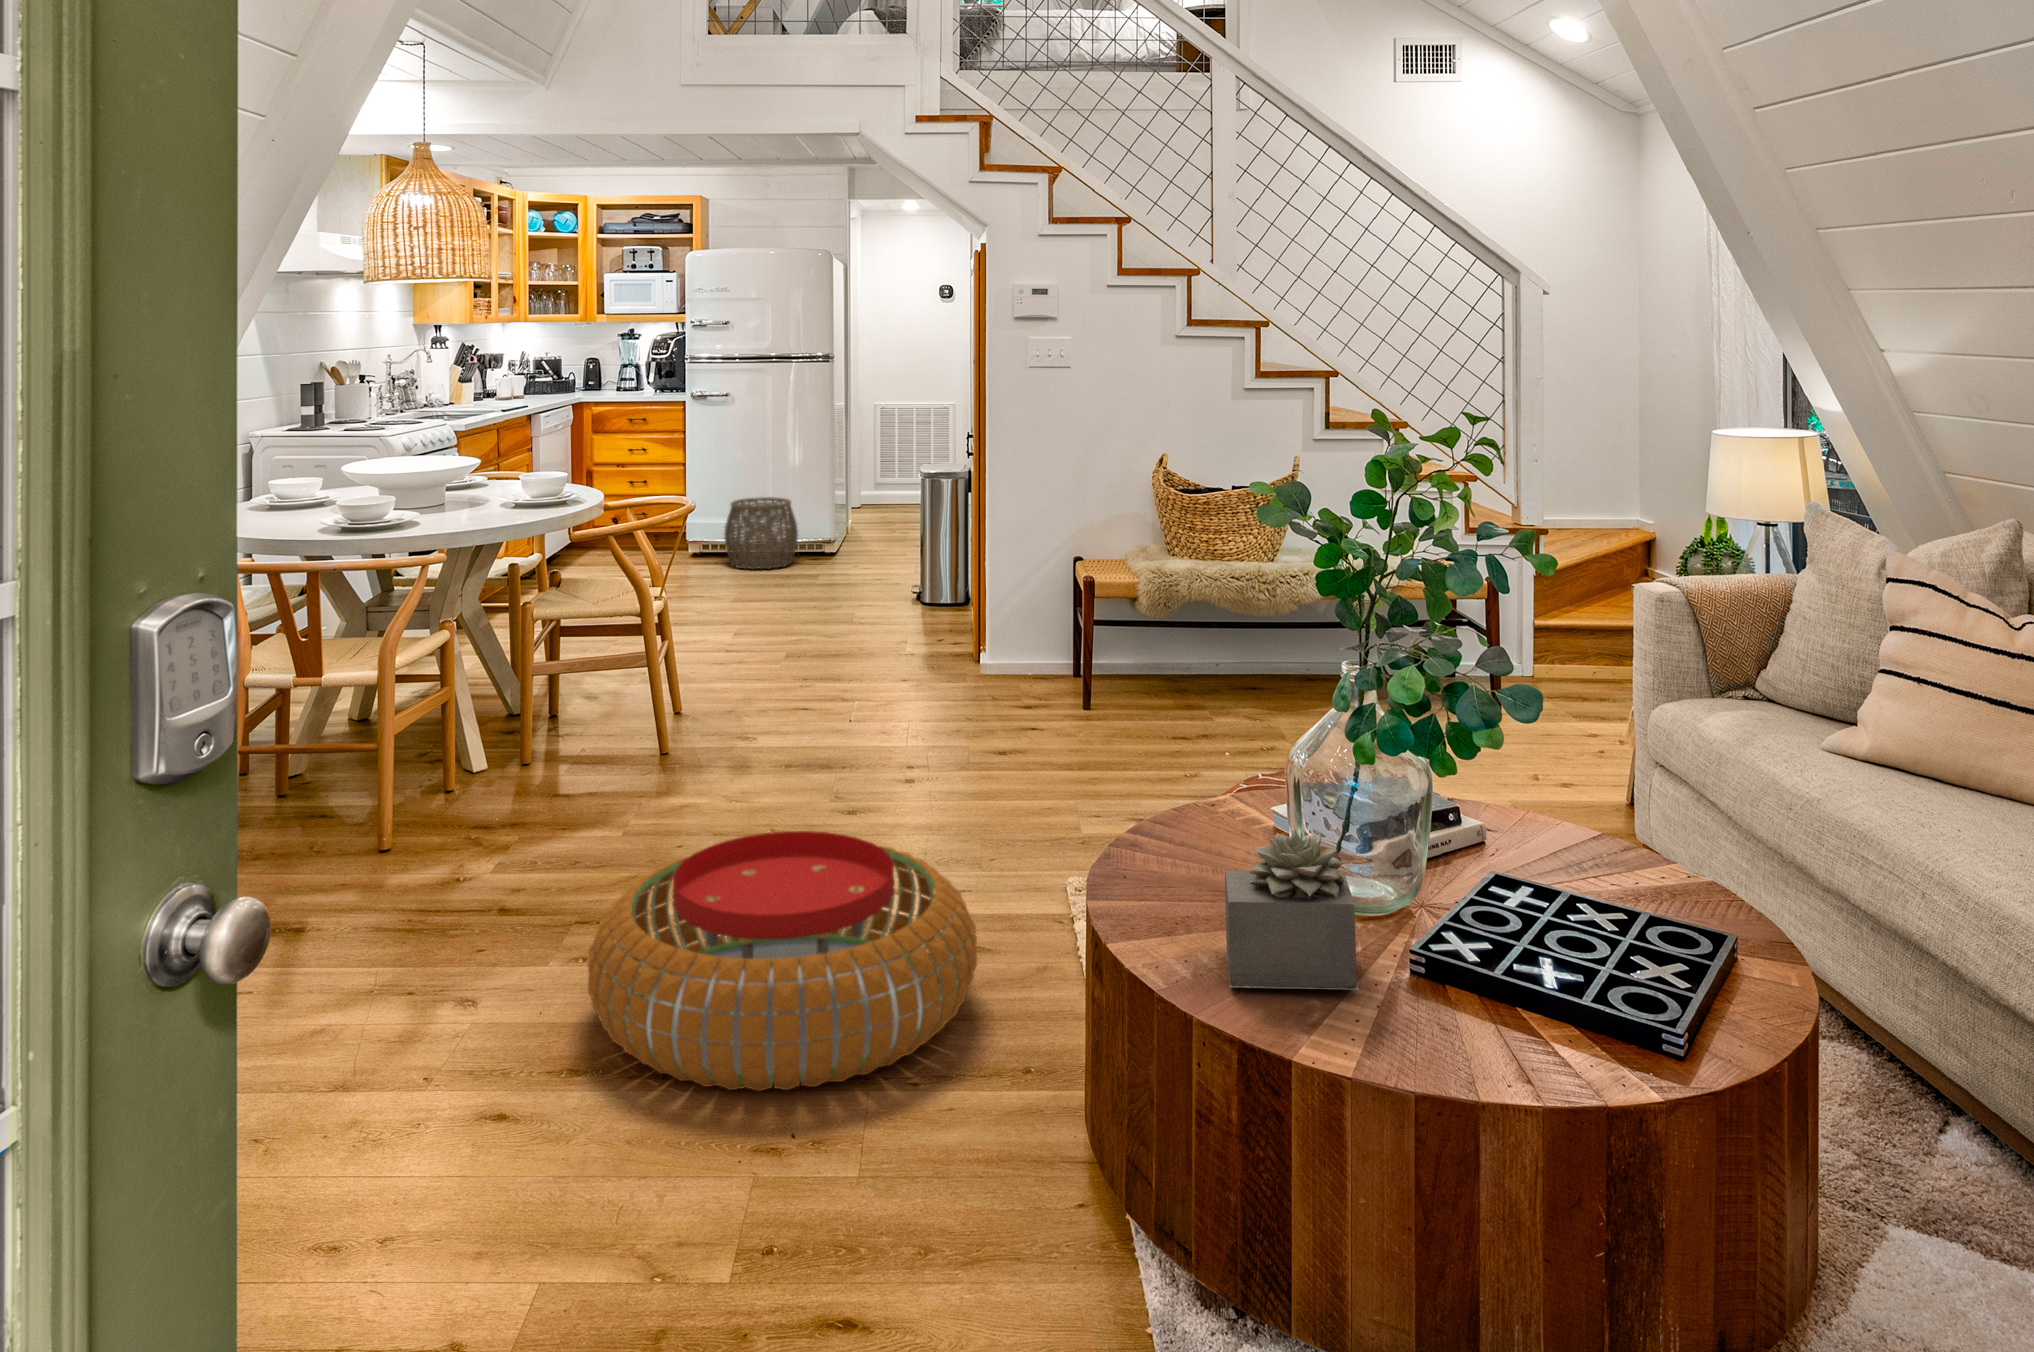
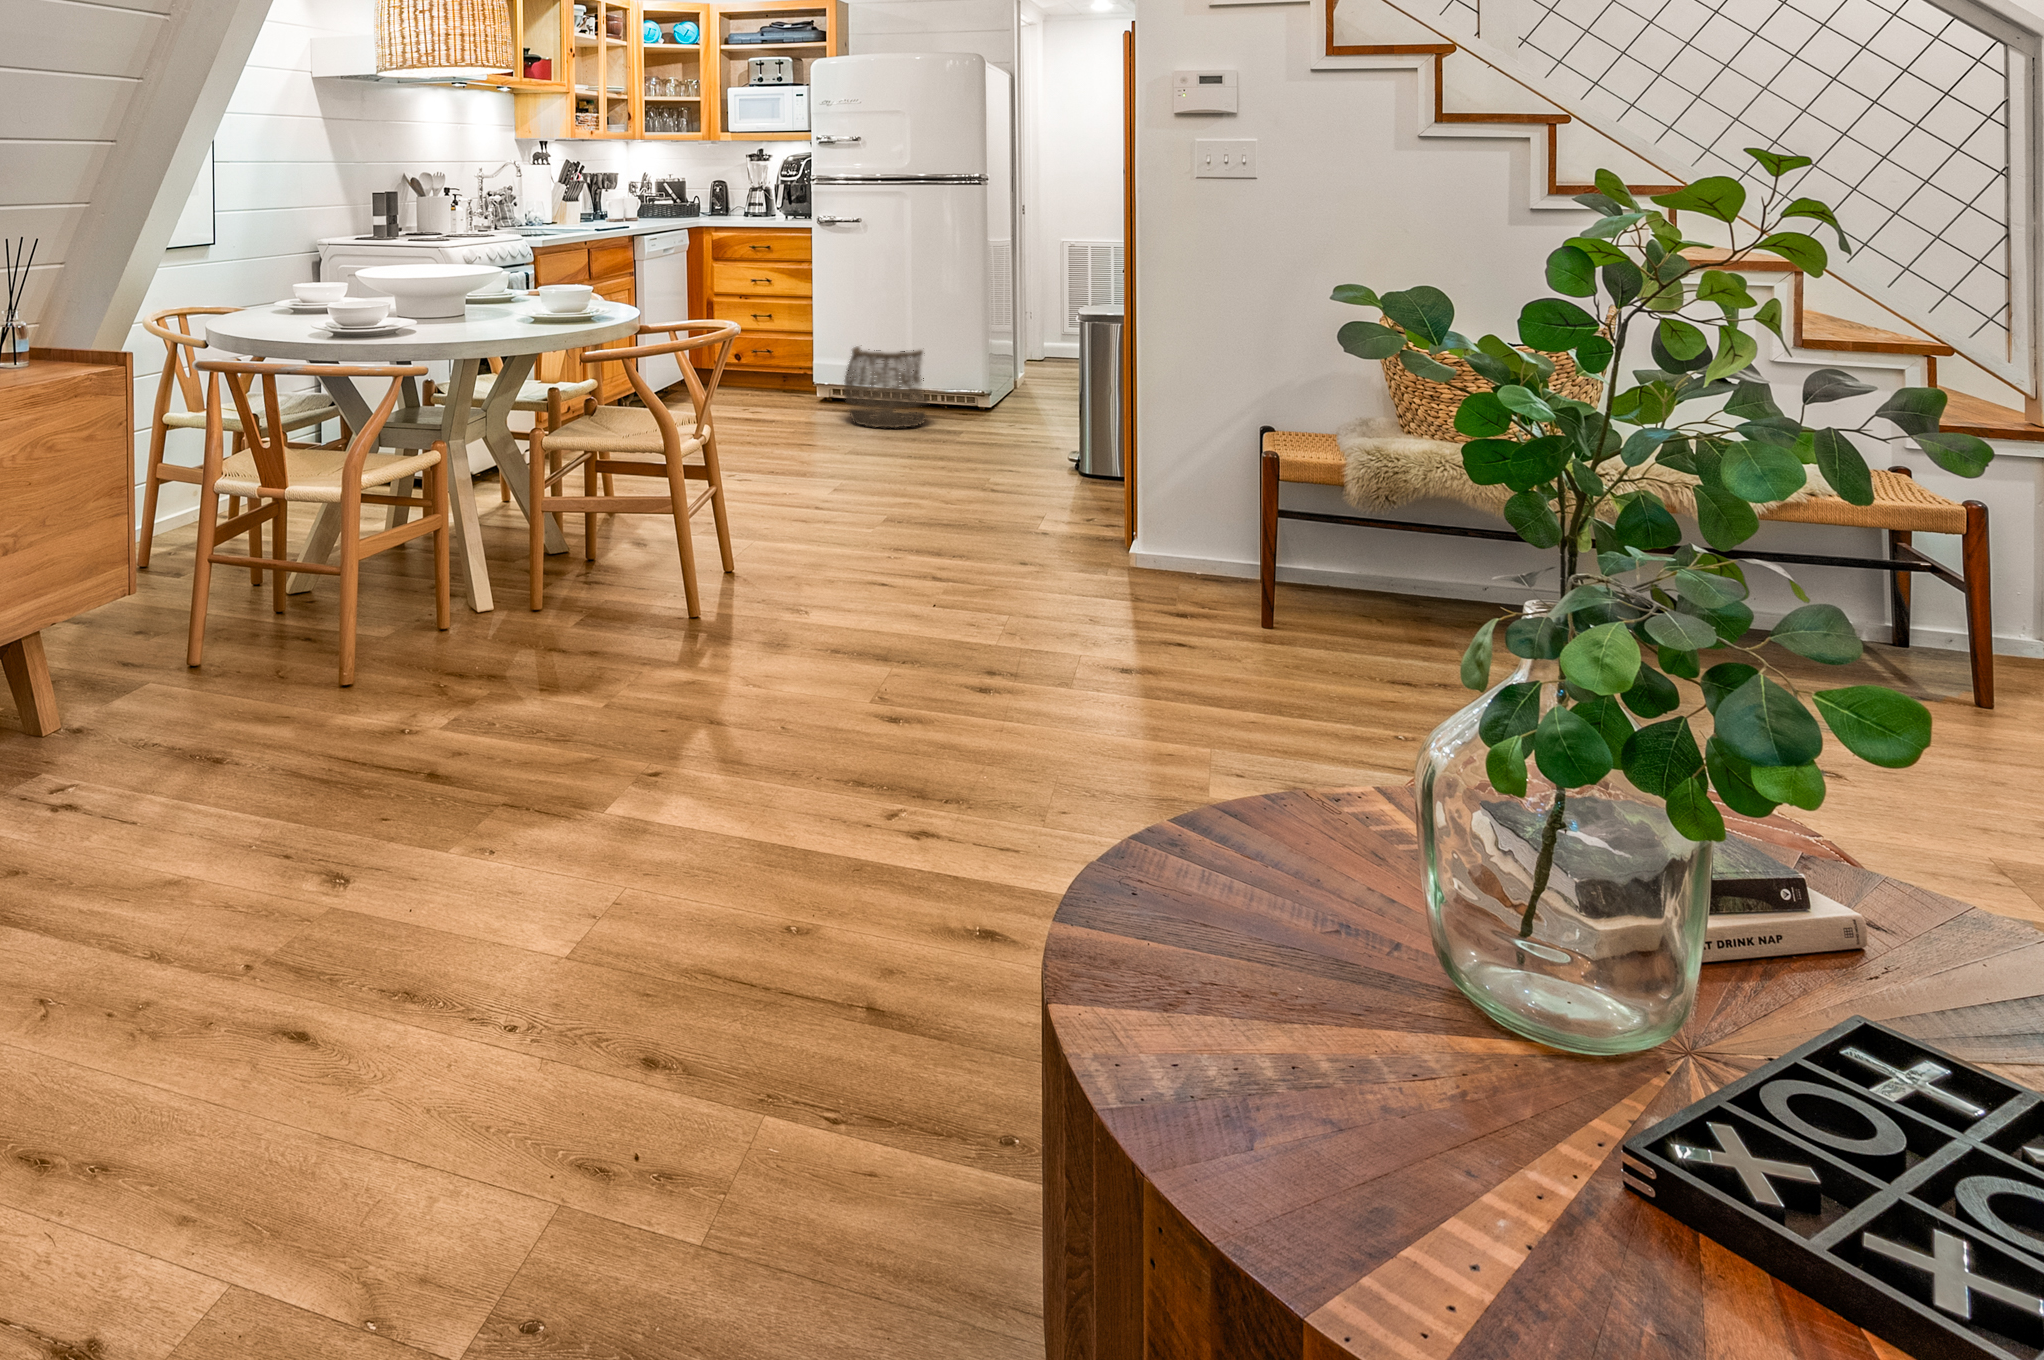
succulent plant: present [1225,829,1359,990] -> none [1241,886,1502,1206]
pouf: present [588,831,977,1091] -> none [438,745,965,1101]

